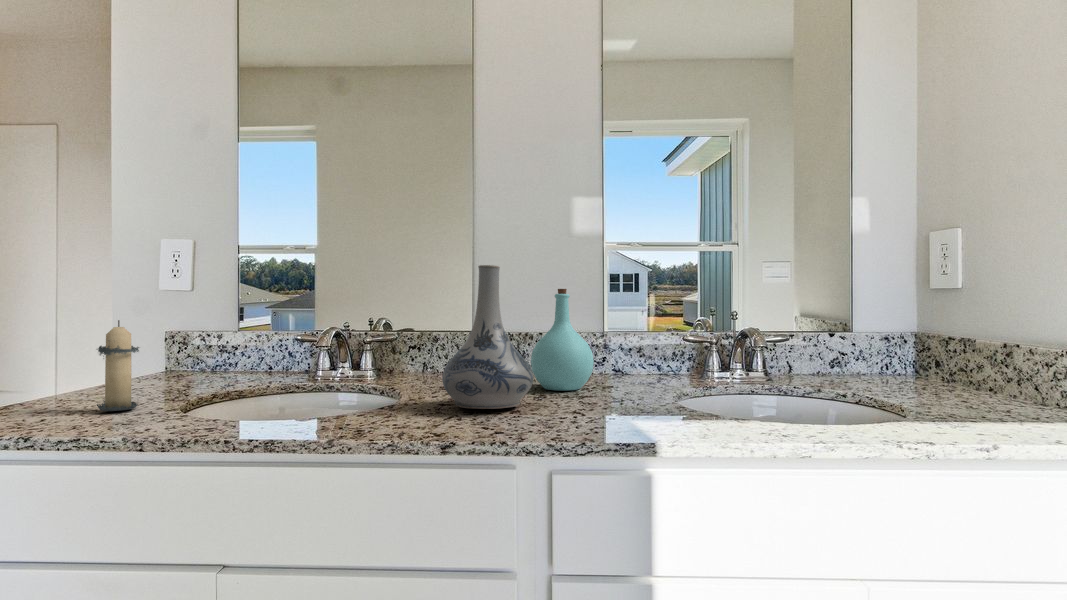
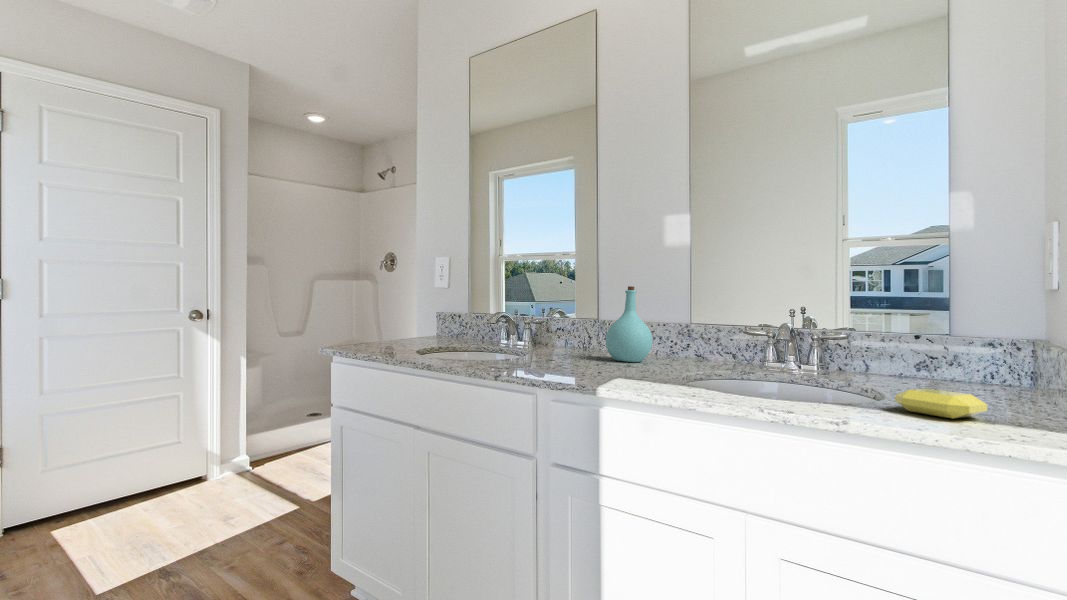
decorative vase: present [442,265,534,409] -> none [520,267,581,363]
candle: present [97,320,139,411] -> none [368,298,393,346]
soap bar: none [938,395,1017,425] -> present [895,389,987,419]

